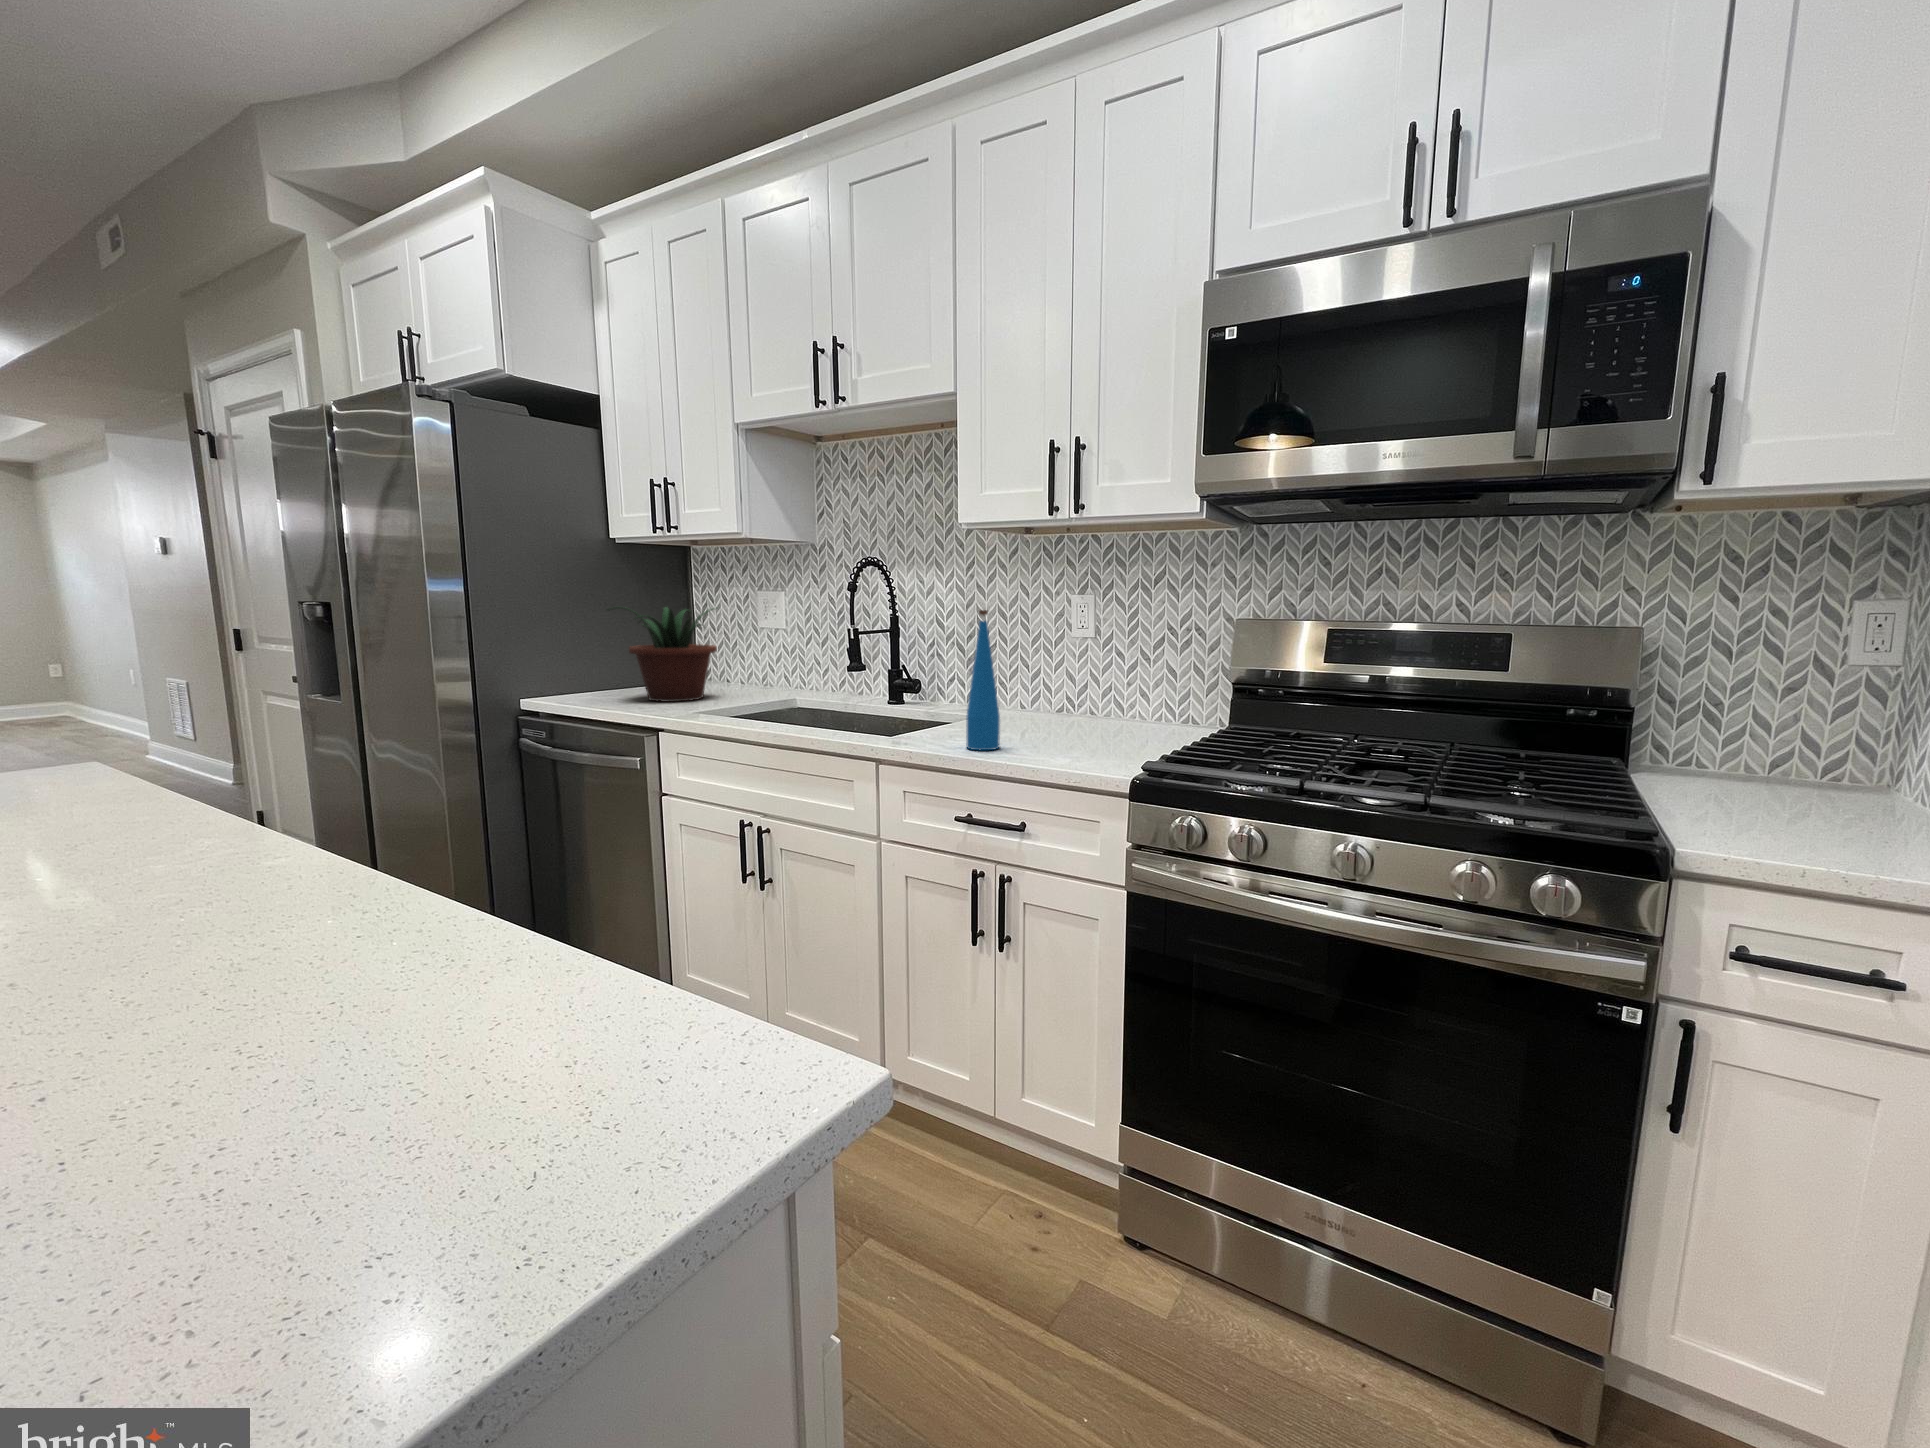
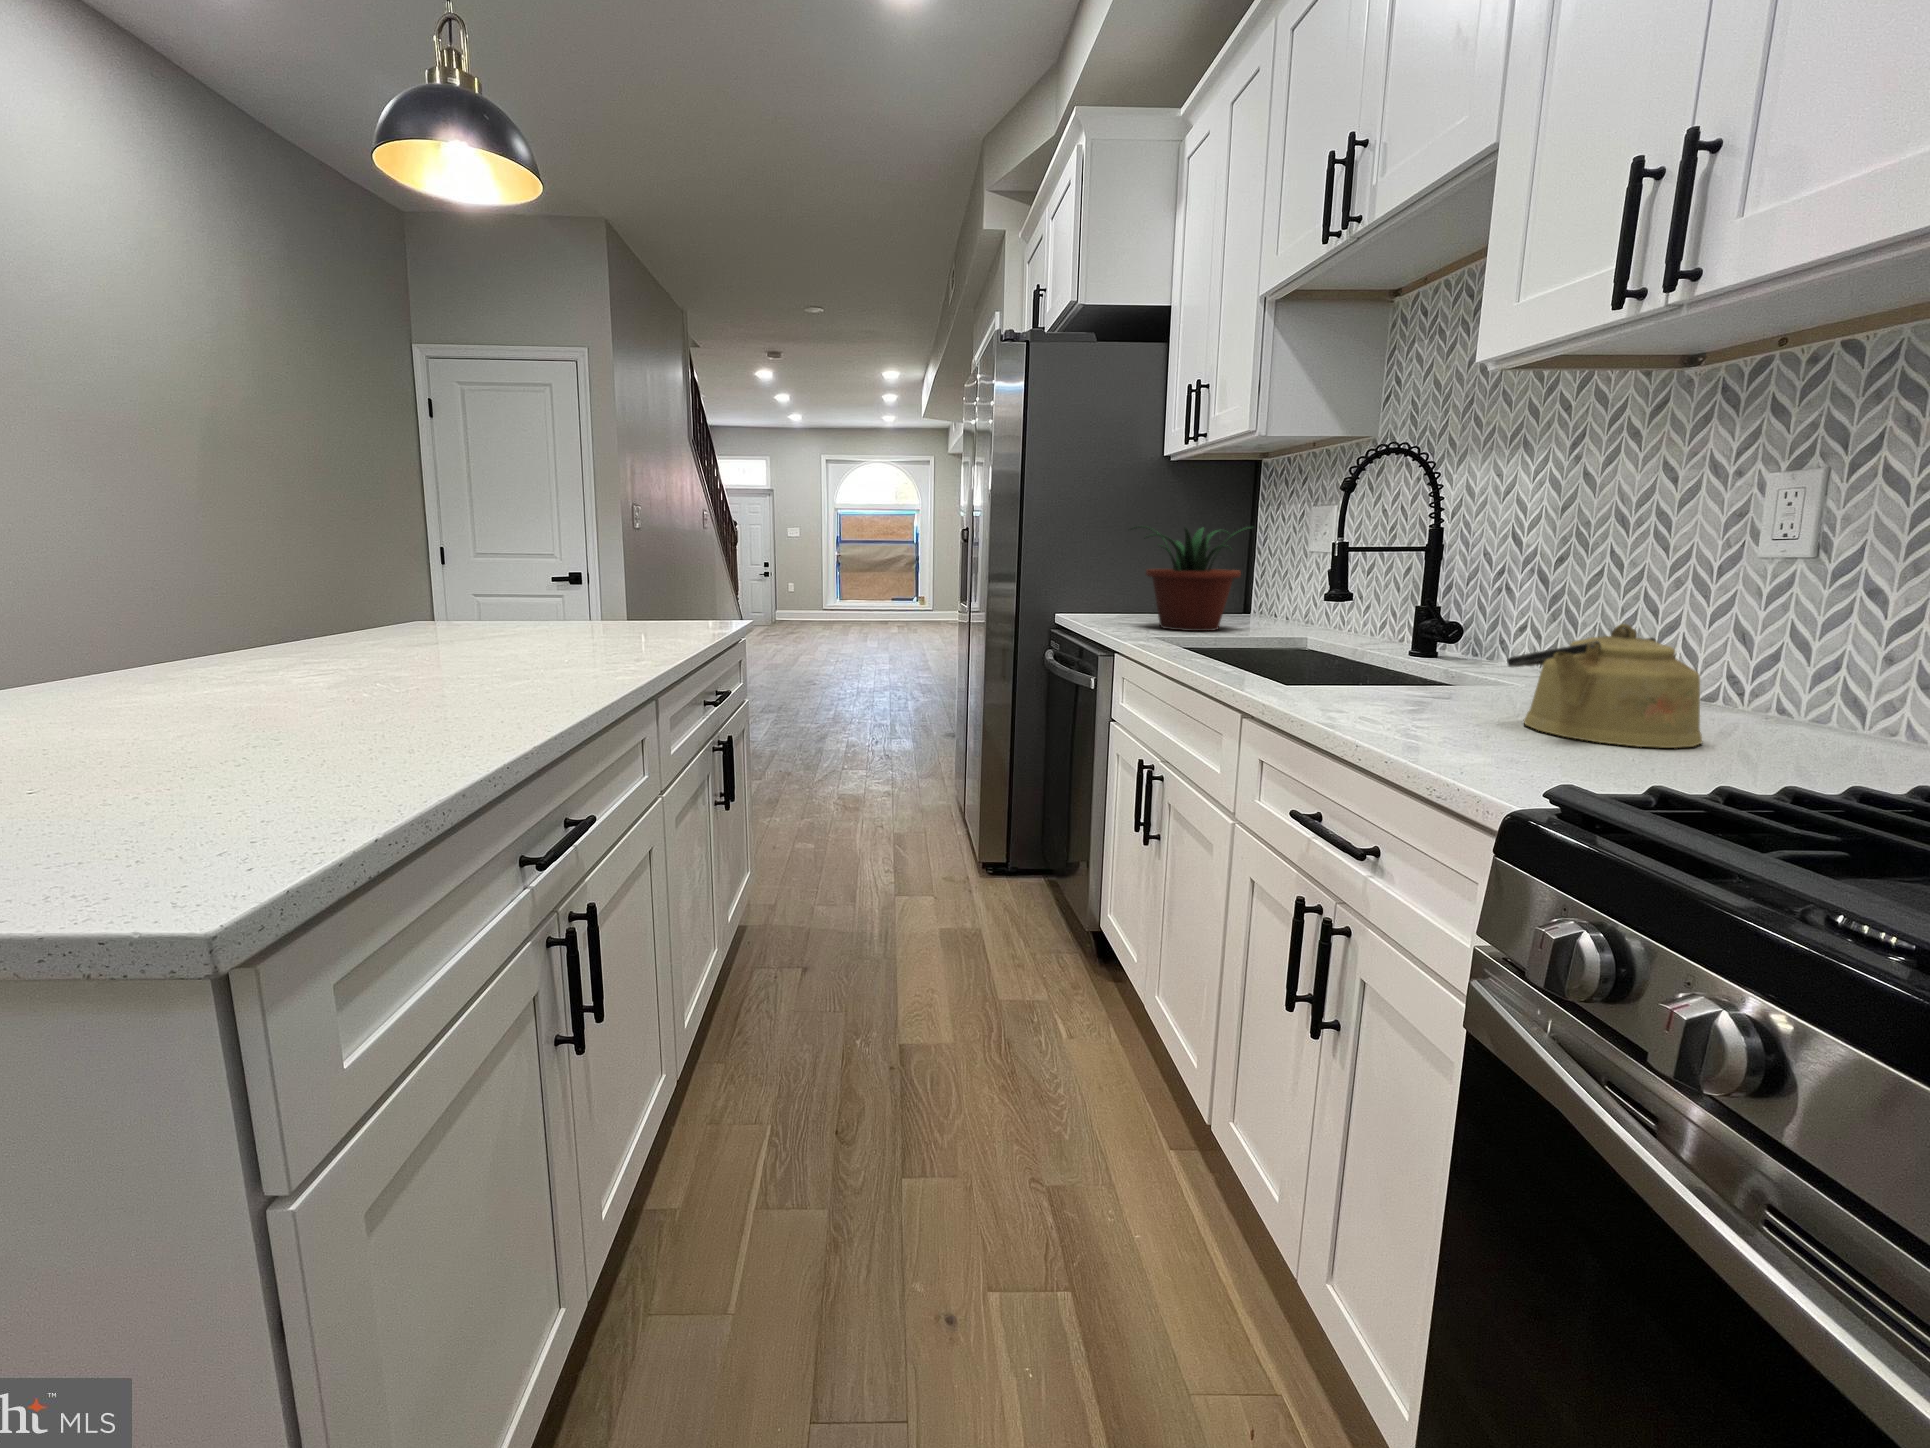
bottle: present [966,610,1000,750] -> none [1370,494,1438,729]
kettle: none [1014,677,1094,741] -> present [1507,624,1702,748]

